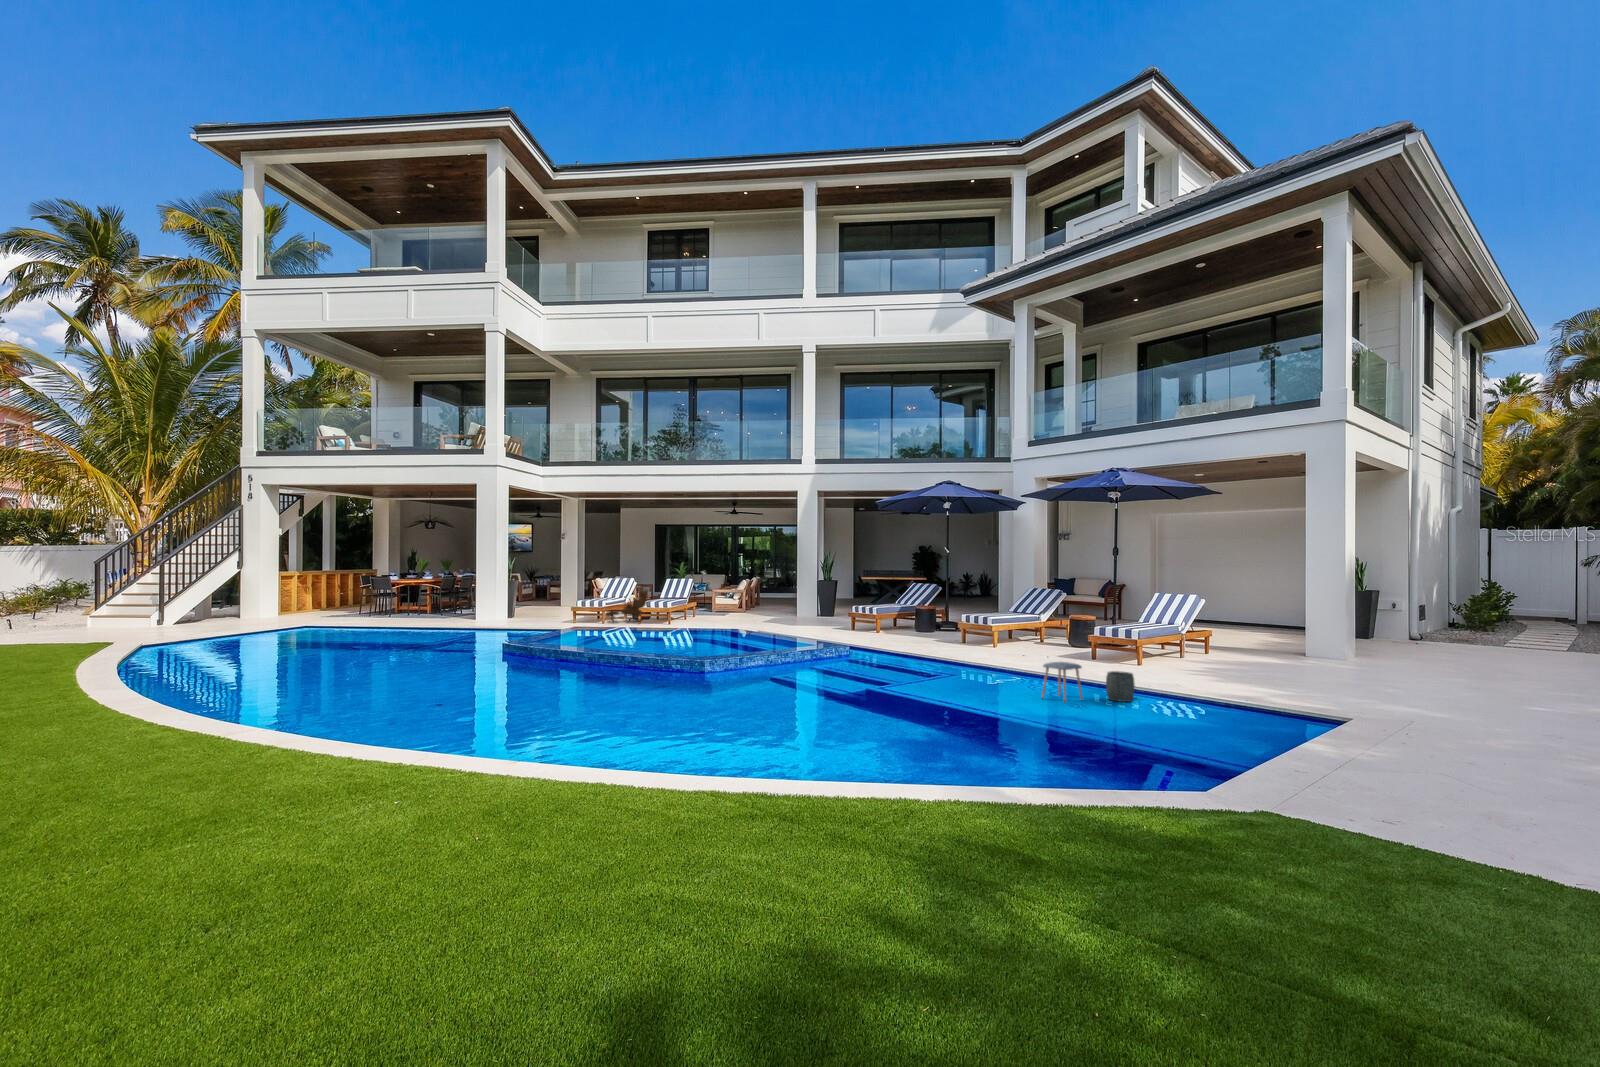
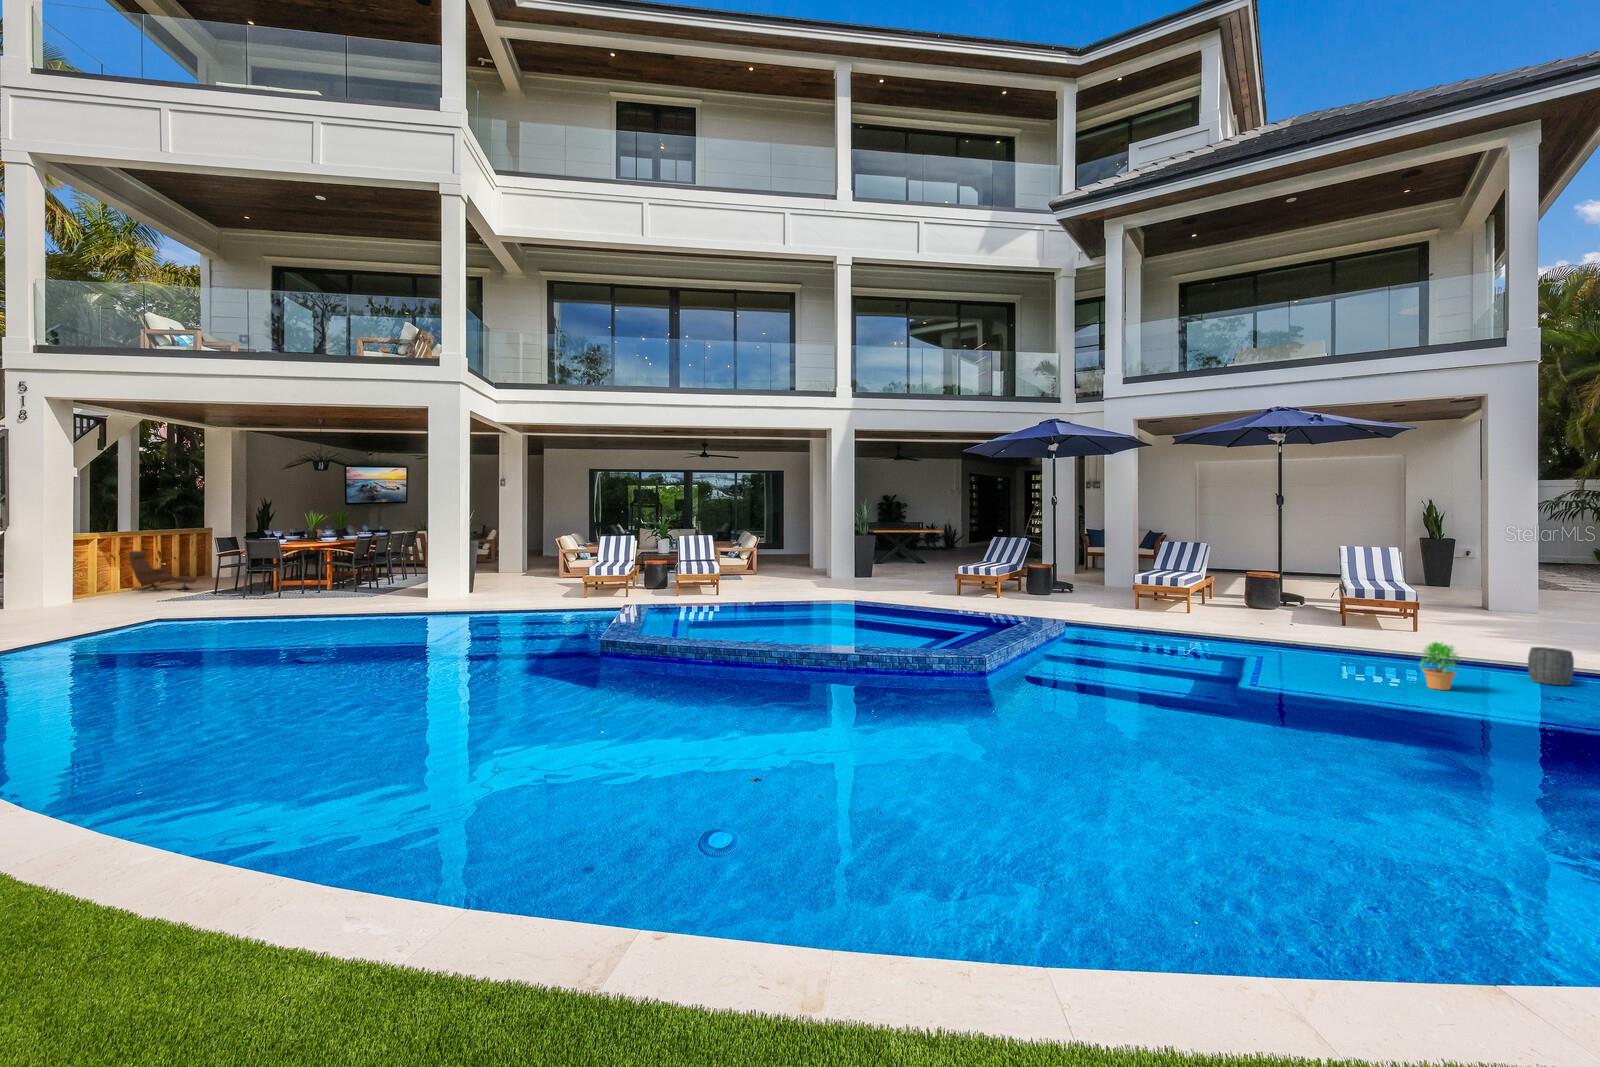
armchair: present [606,590,648,622] -> present [129,551,196,591]
potted plant: none [994,660,1025,698] -> present [1420,642,1460,690]
stool: present [1042,662,1082,702] -> none [1474,639,1529,693]

